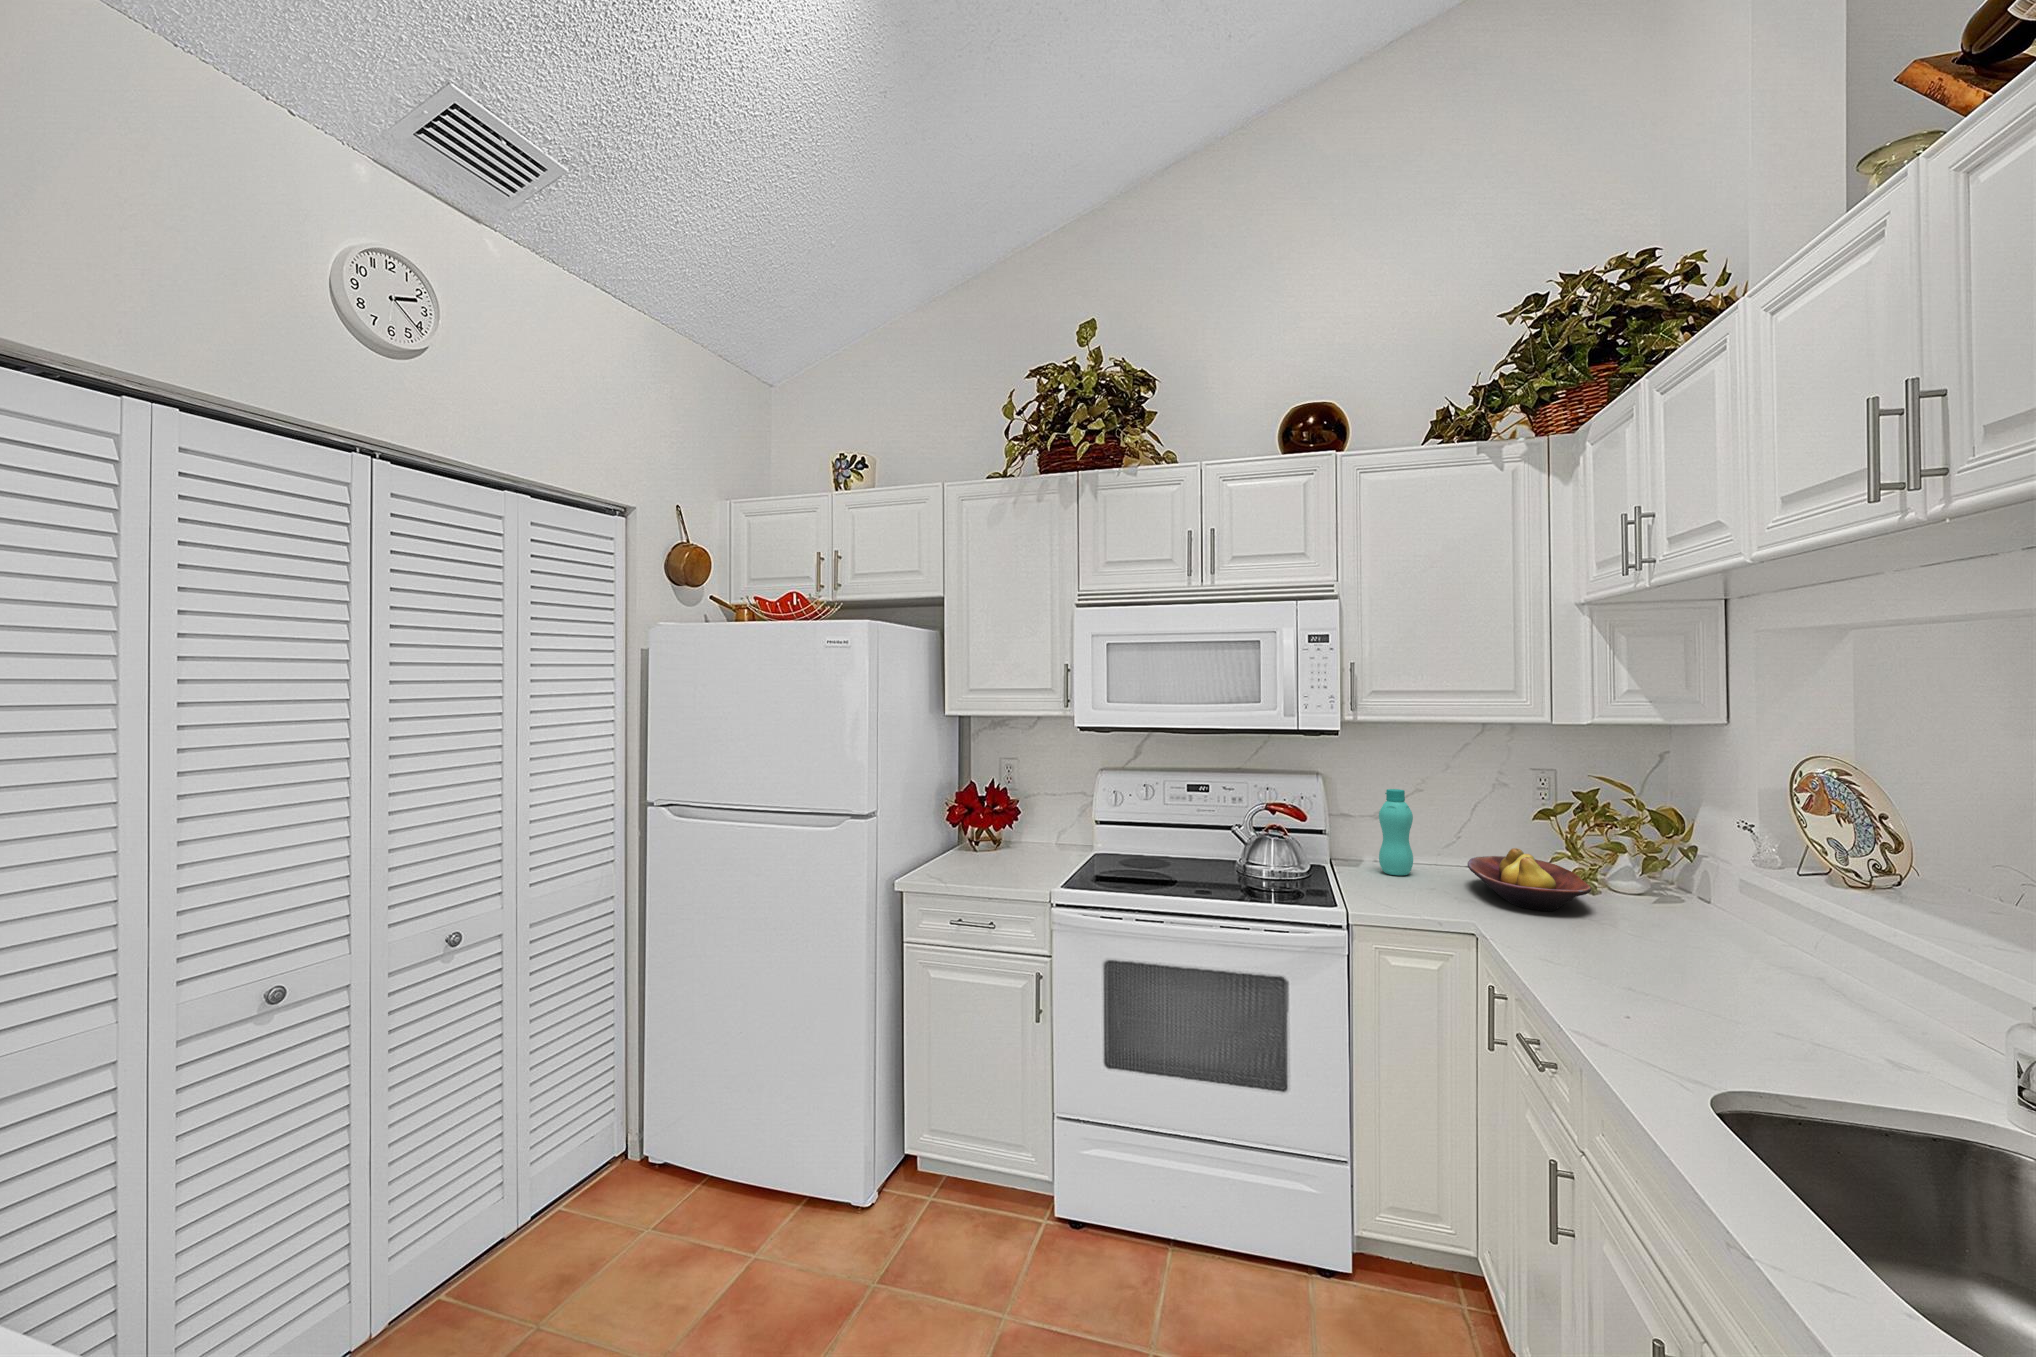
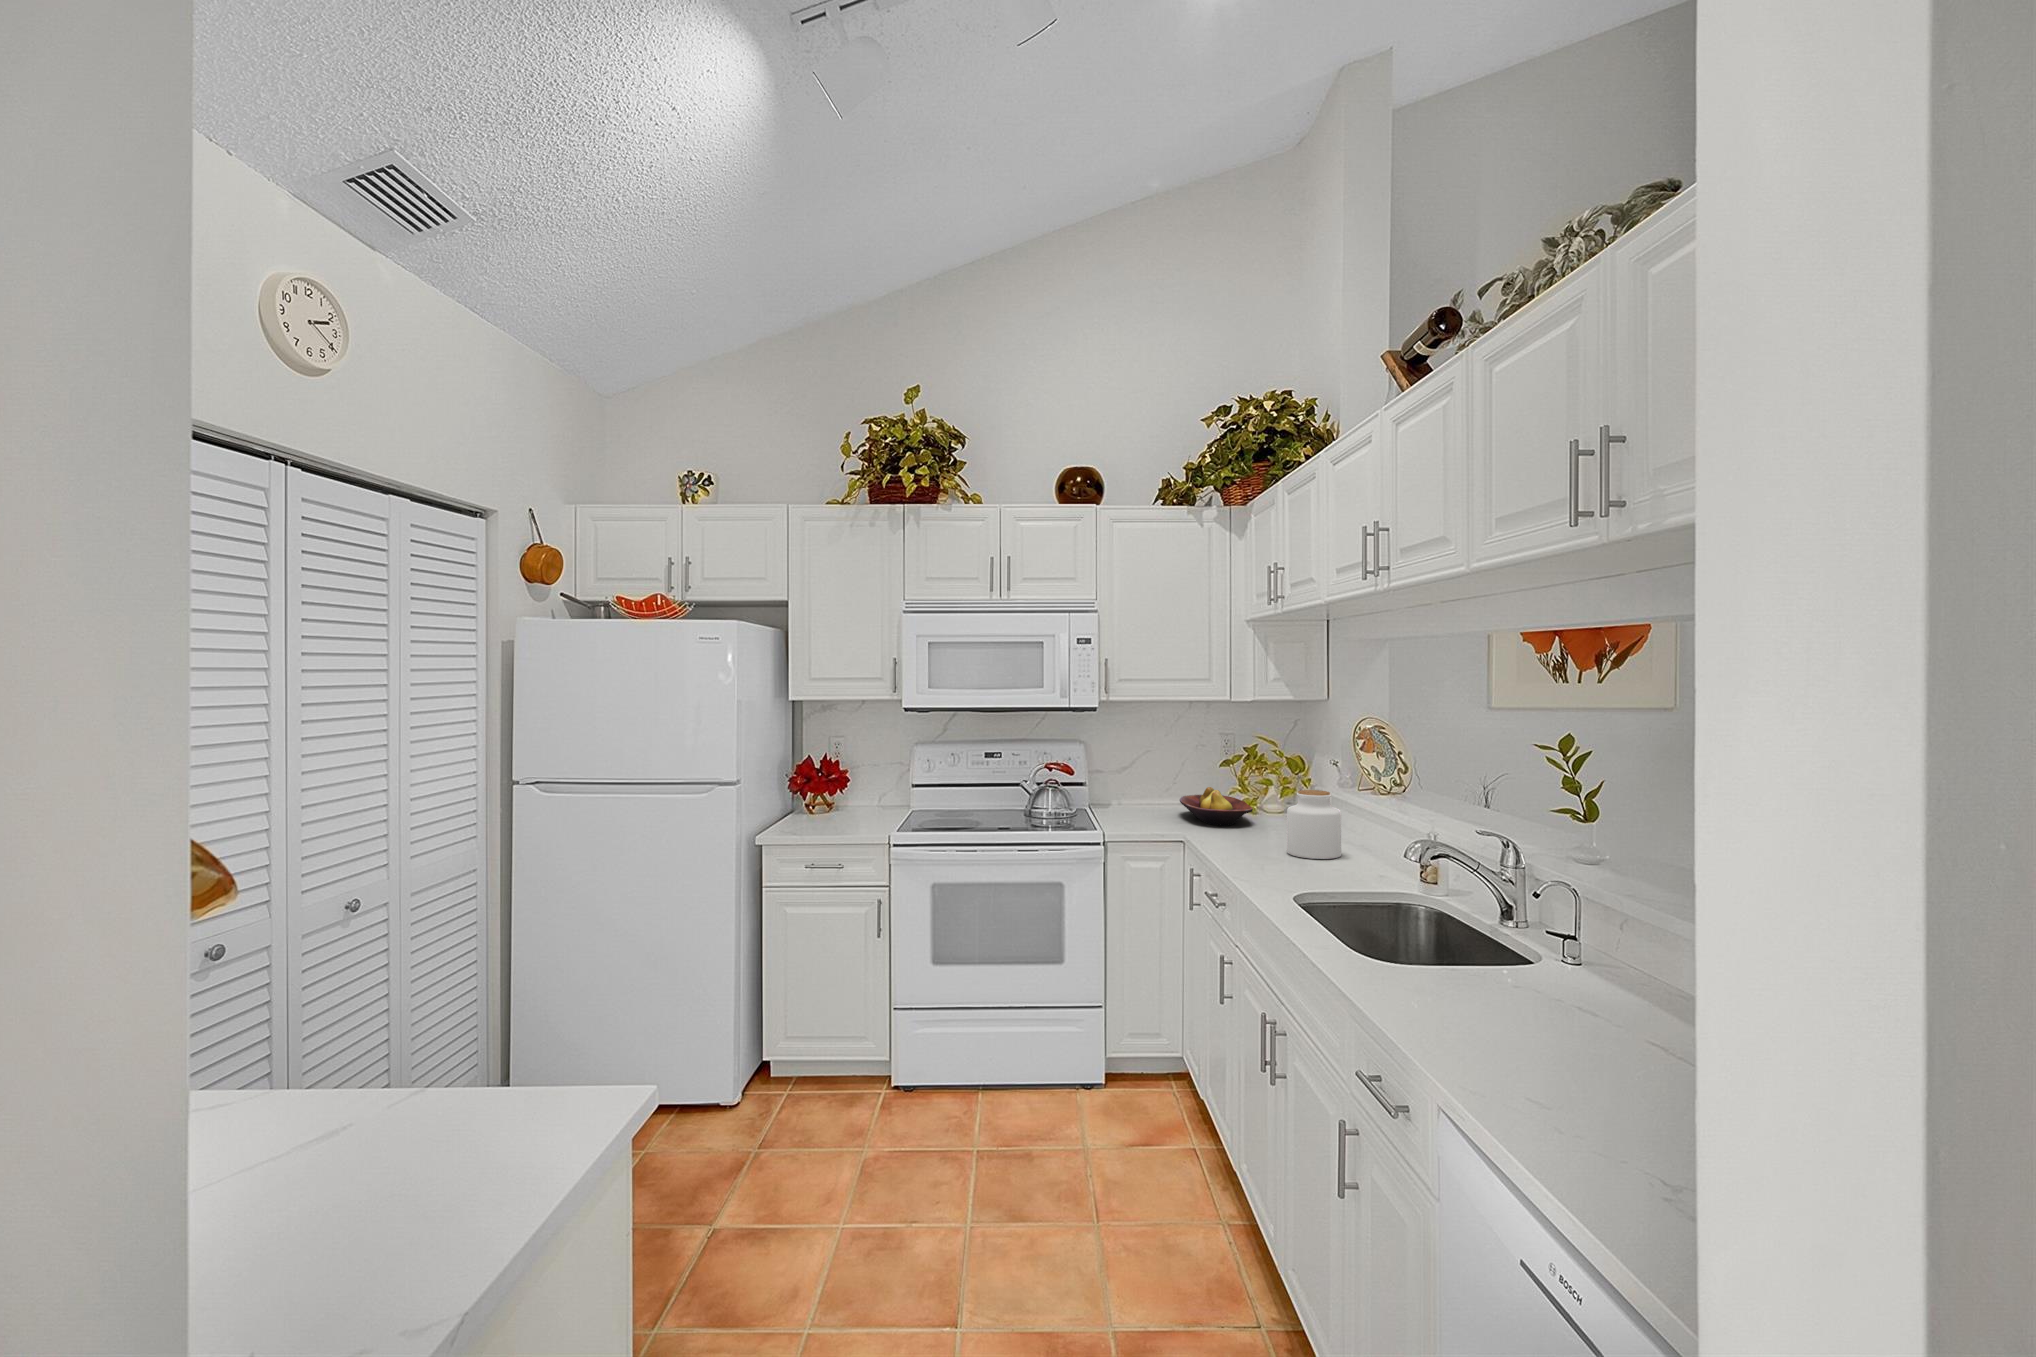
bottle: present [1379,789,1413,875] -> none [1122,750,1144,812]
jar: none [1666,878,1781,1004] -> present [1287,790,1341,859]

